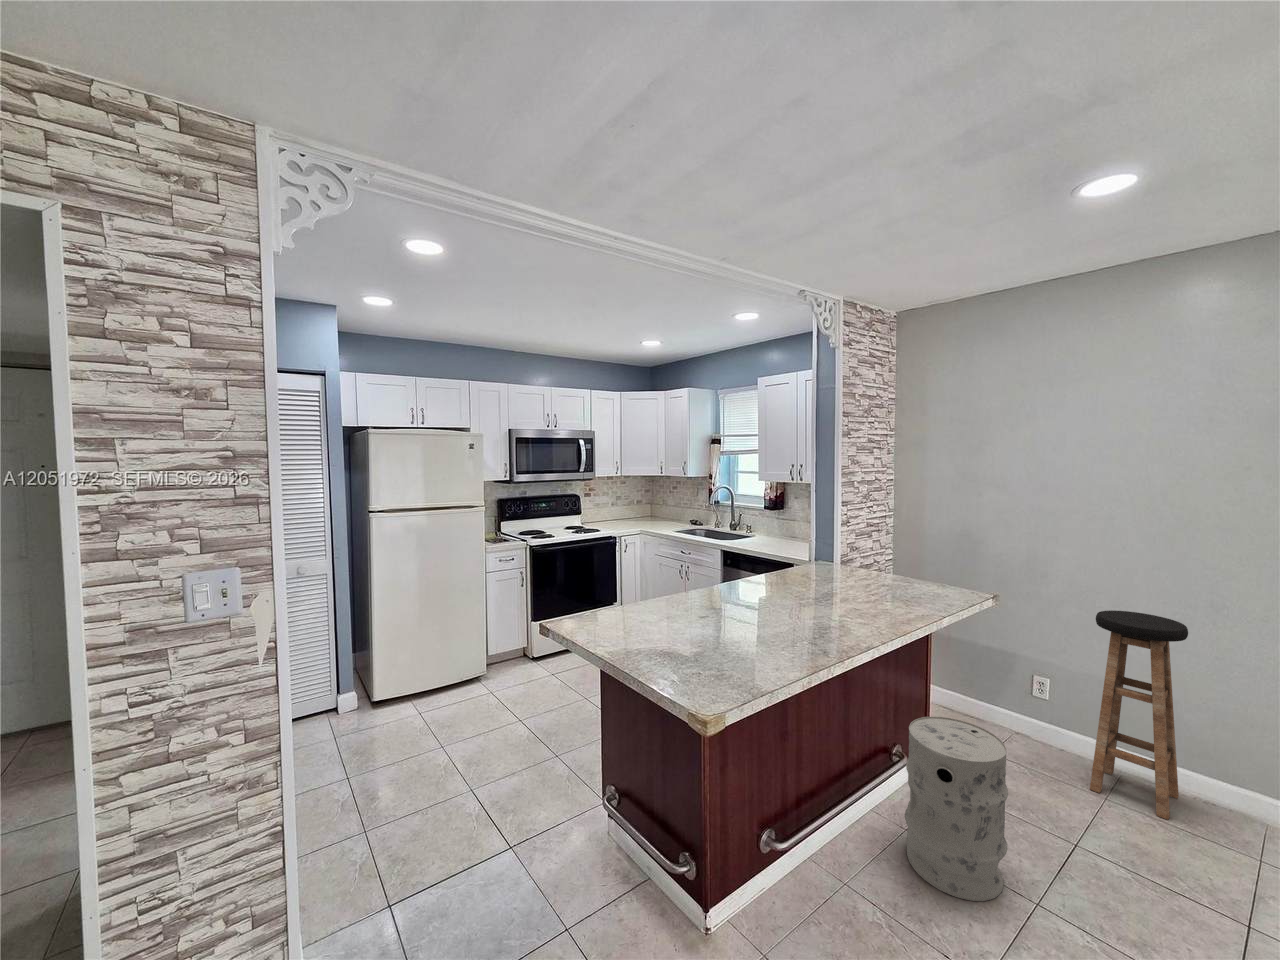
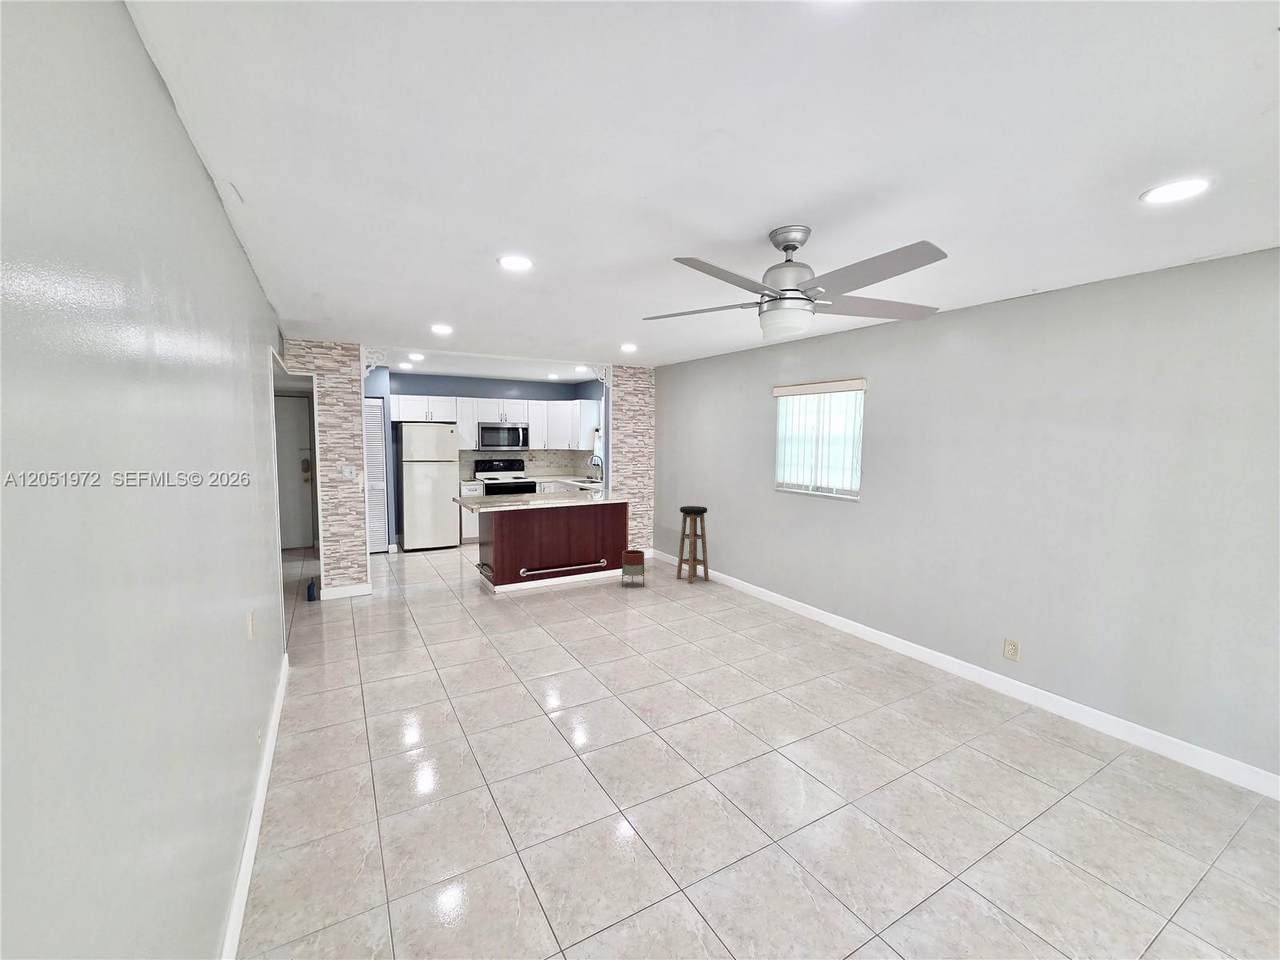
trash can: present [905,717,1008,901] -> none [574,537,605,590]
planter: none [1018,742,1097,863] -> present [622,550,644,587]

